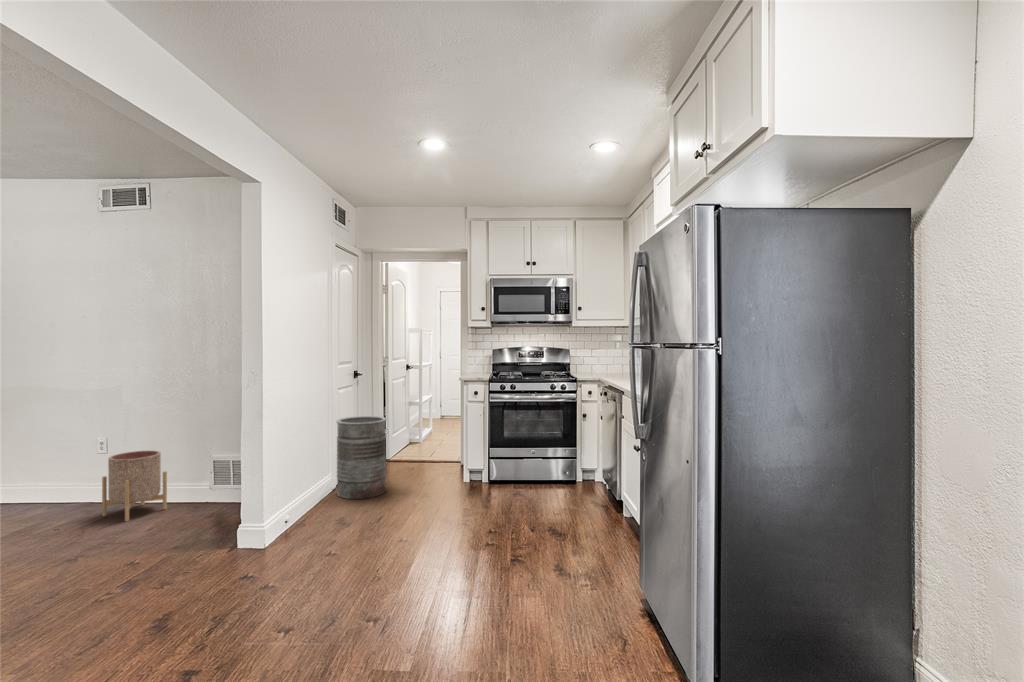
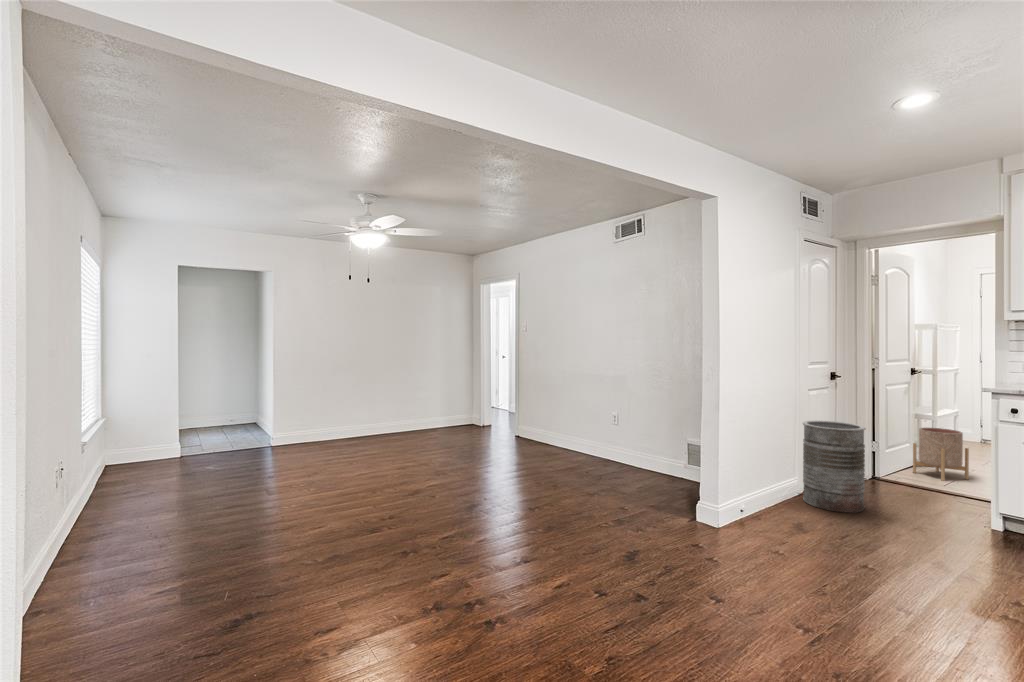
planter: present [102,450,167,521] -> present [913,428,969,481]

